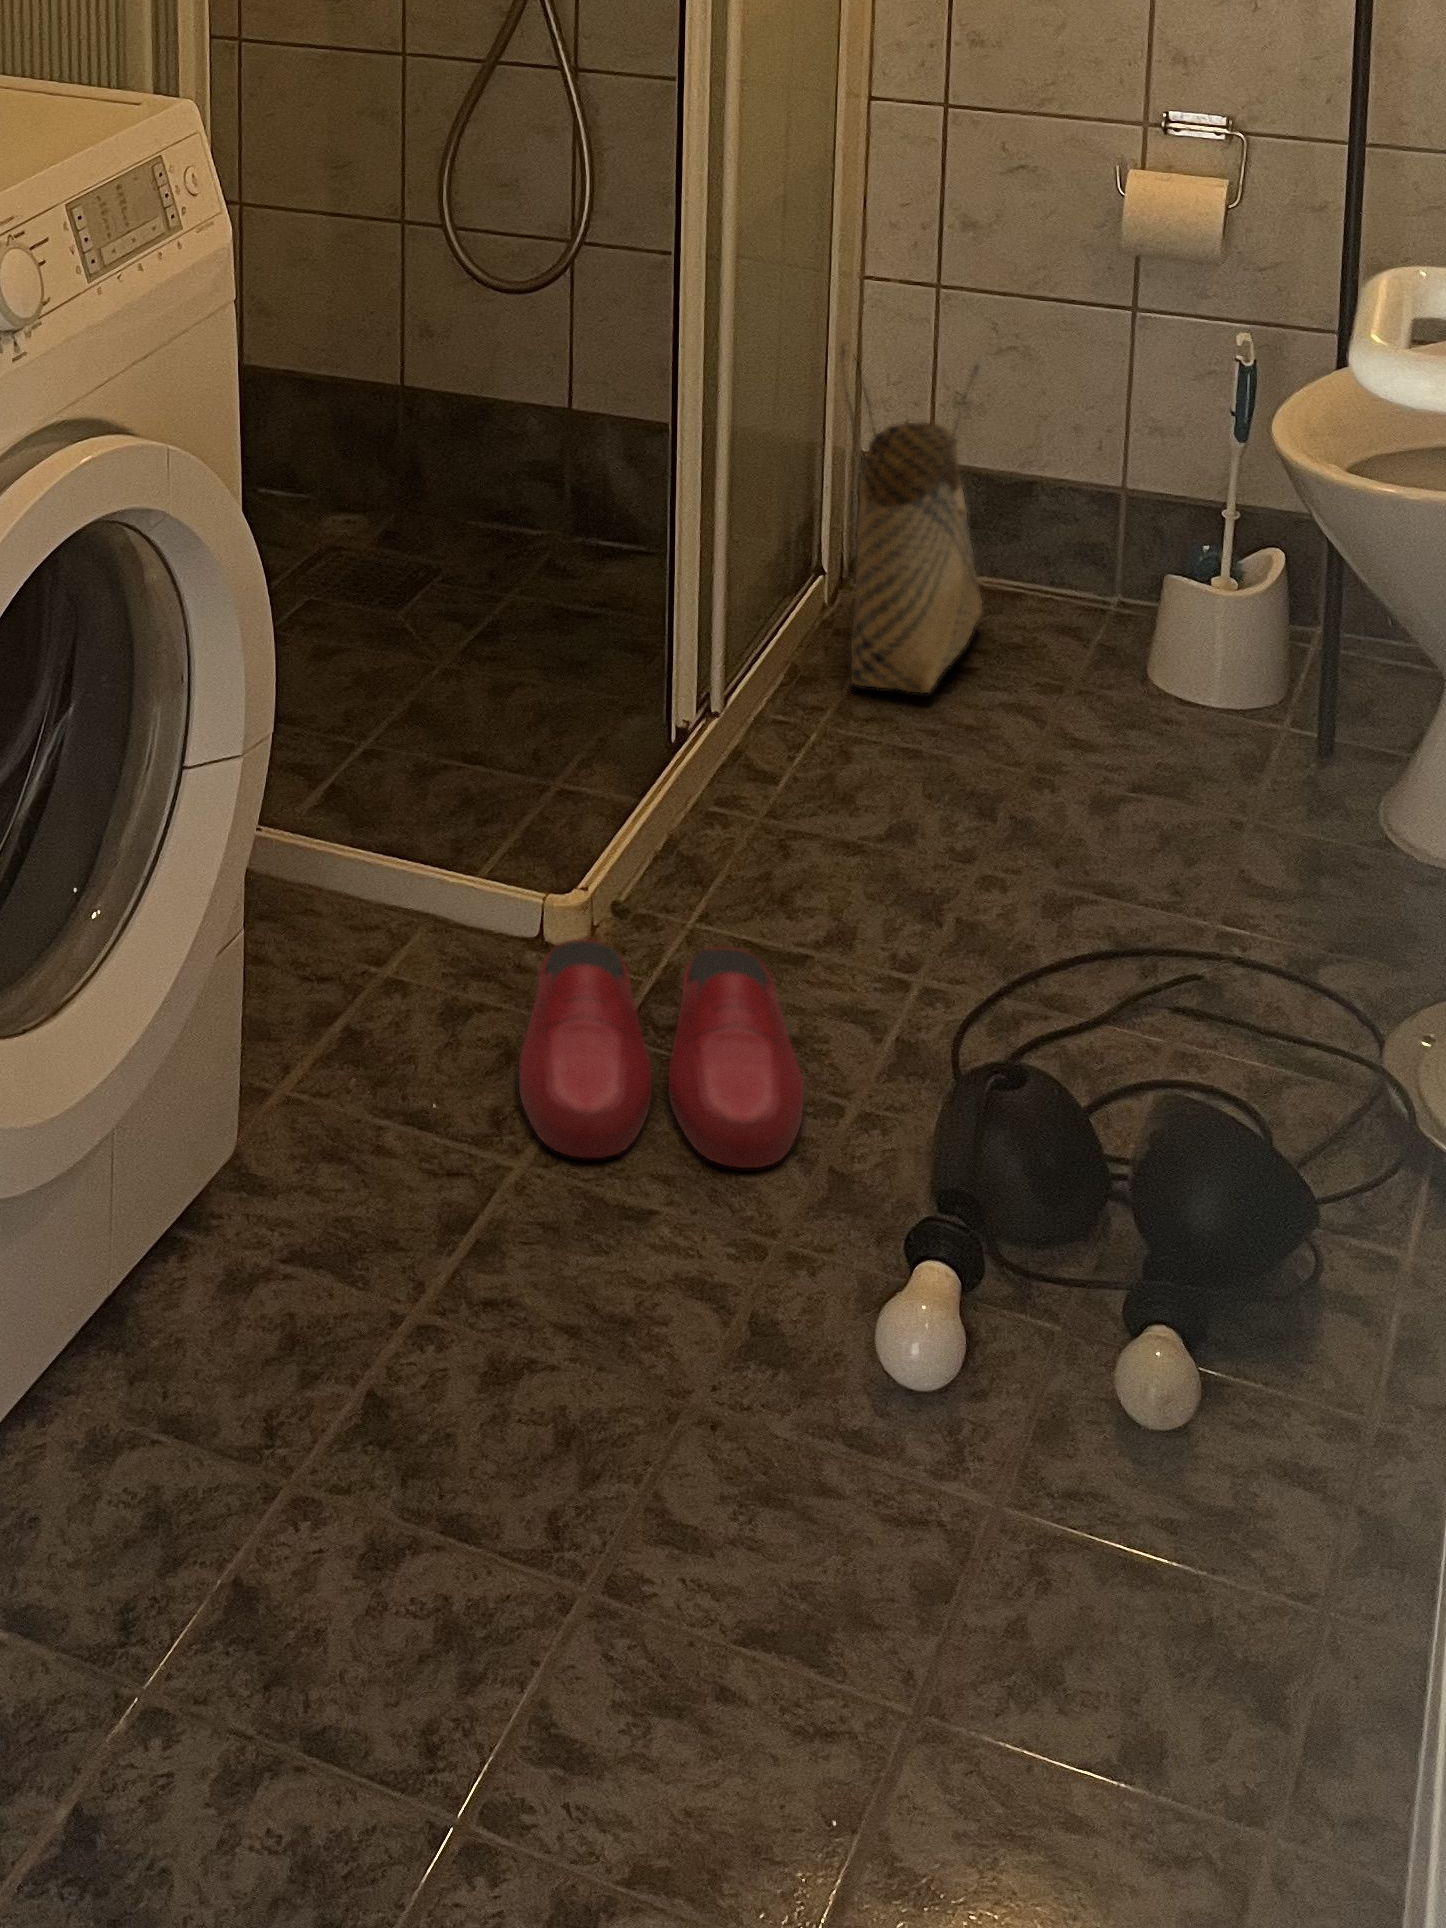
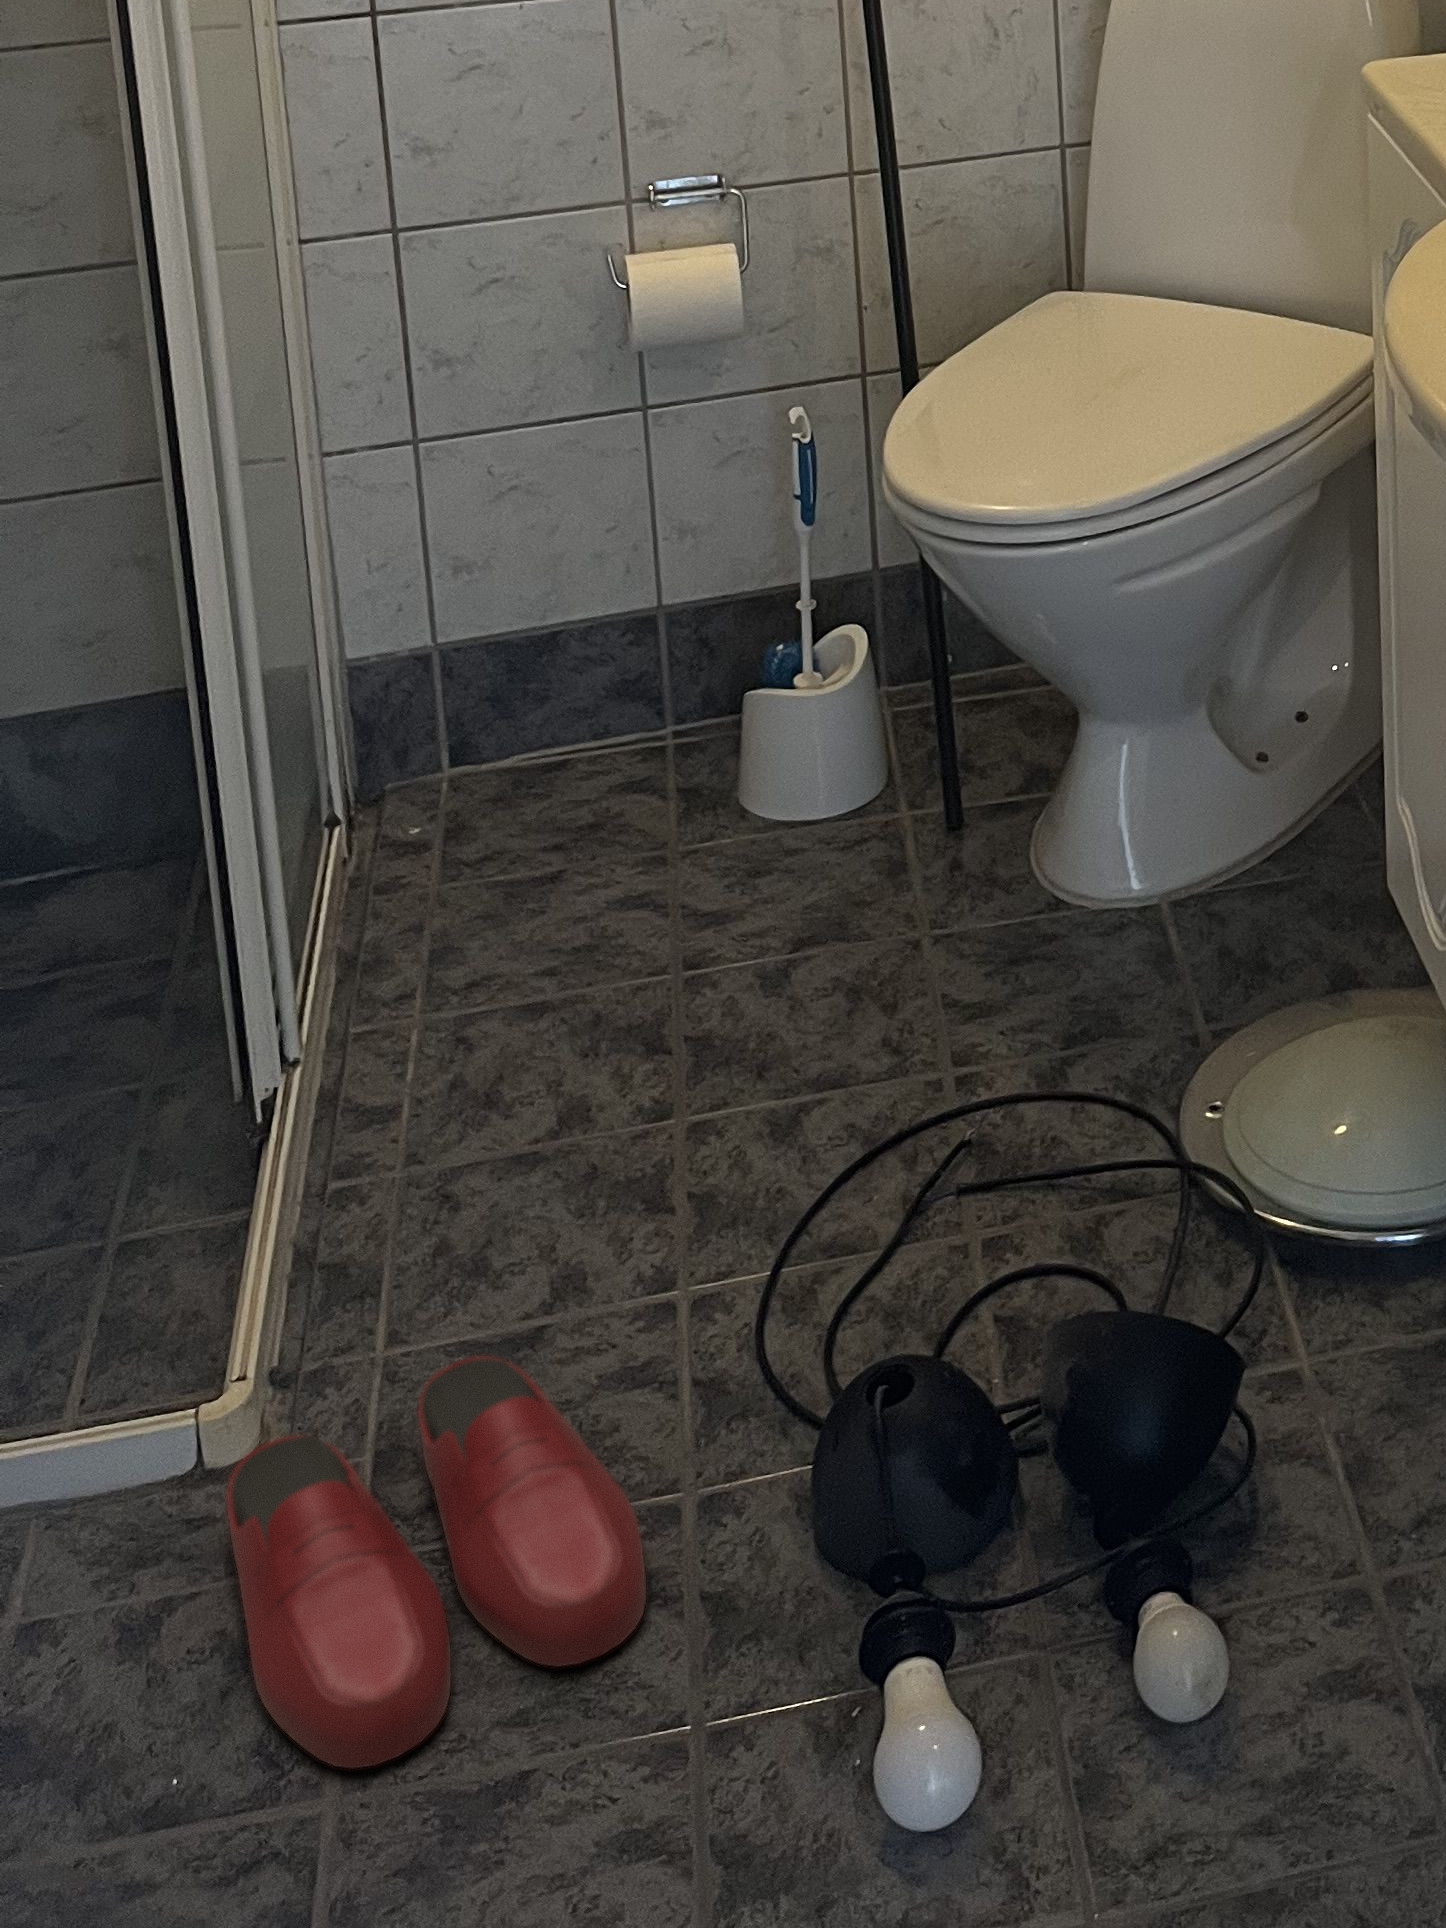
woven basket: present [840,343,982,693] -> none [341,509,545,942]

